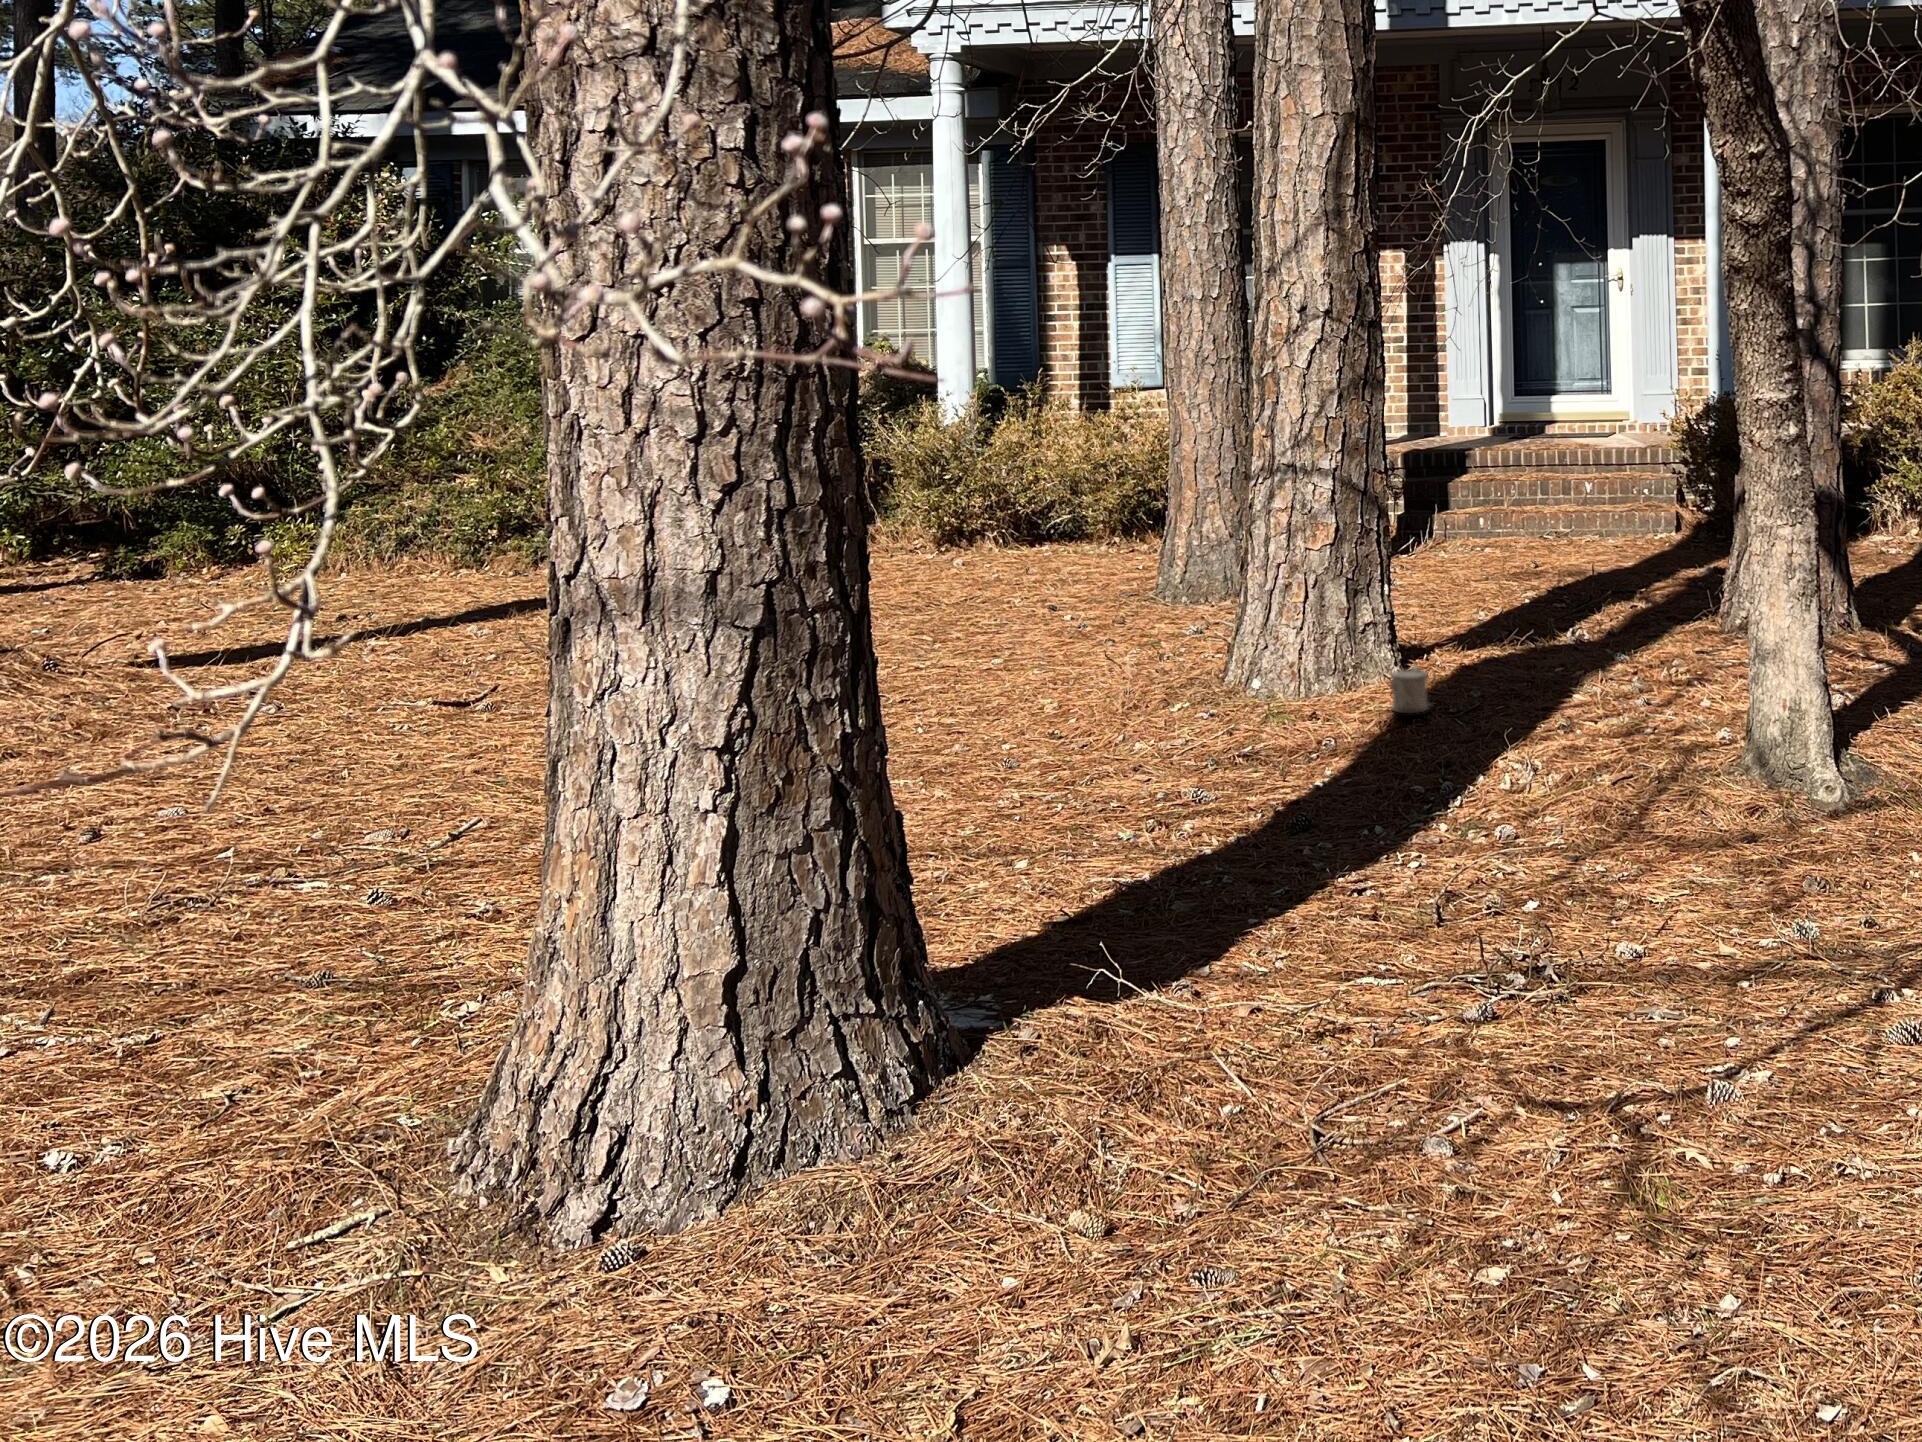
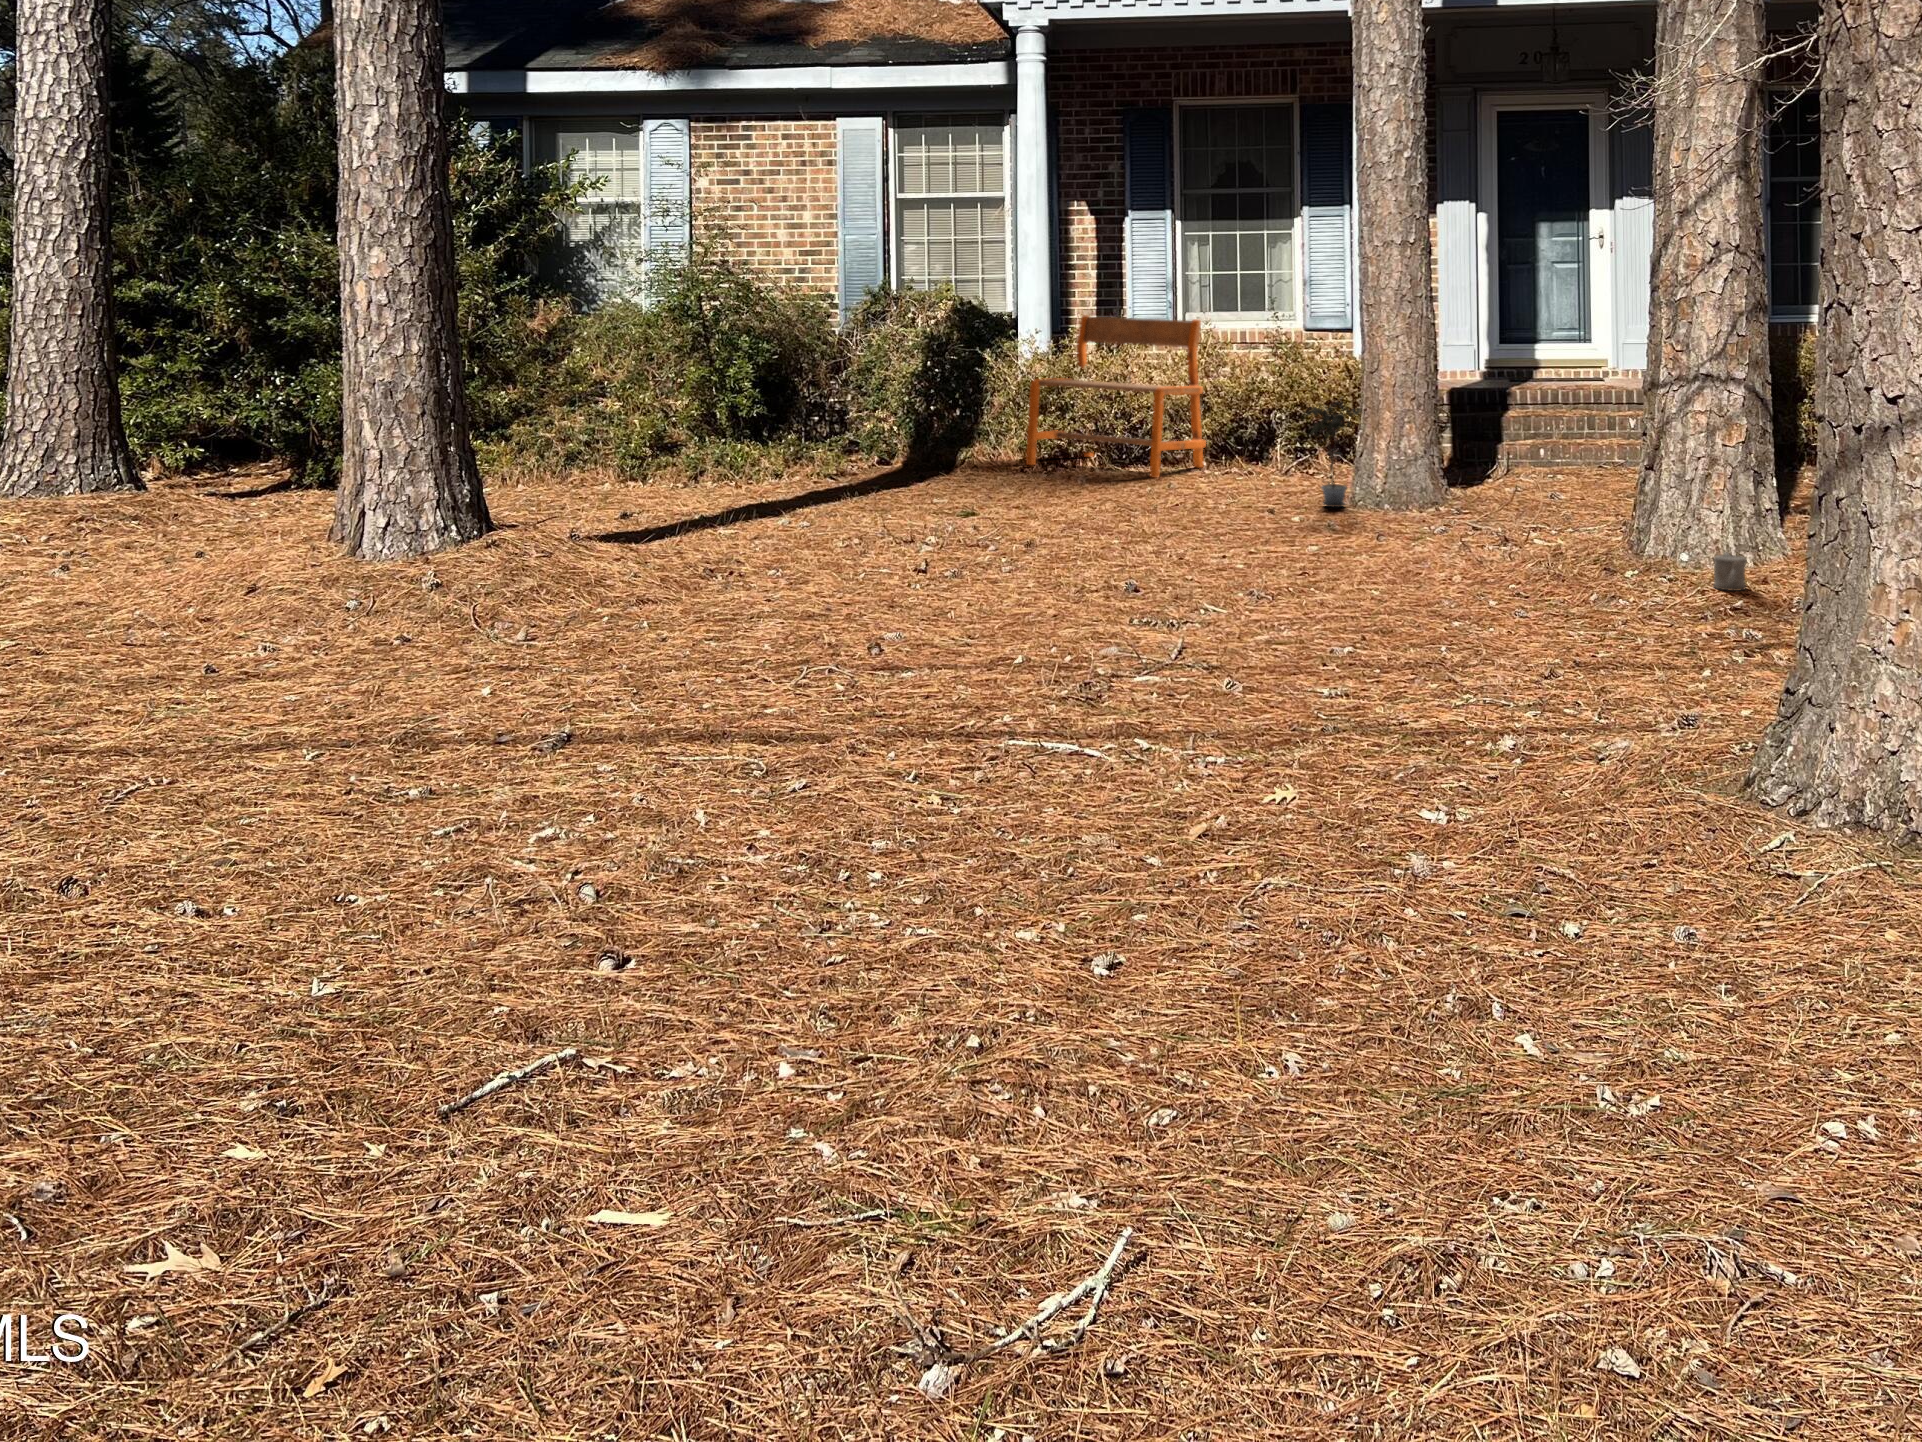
bench: none [898,377,1094,563] -> present [1026,315,1206,478]
potted plant: none [1100,474,1186,601] -> present [1301,401,1365,507]

